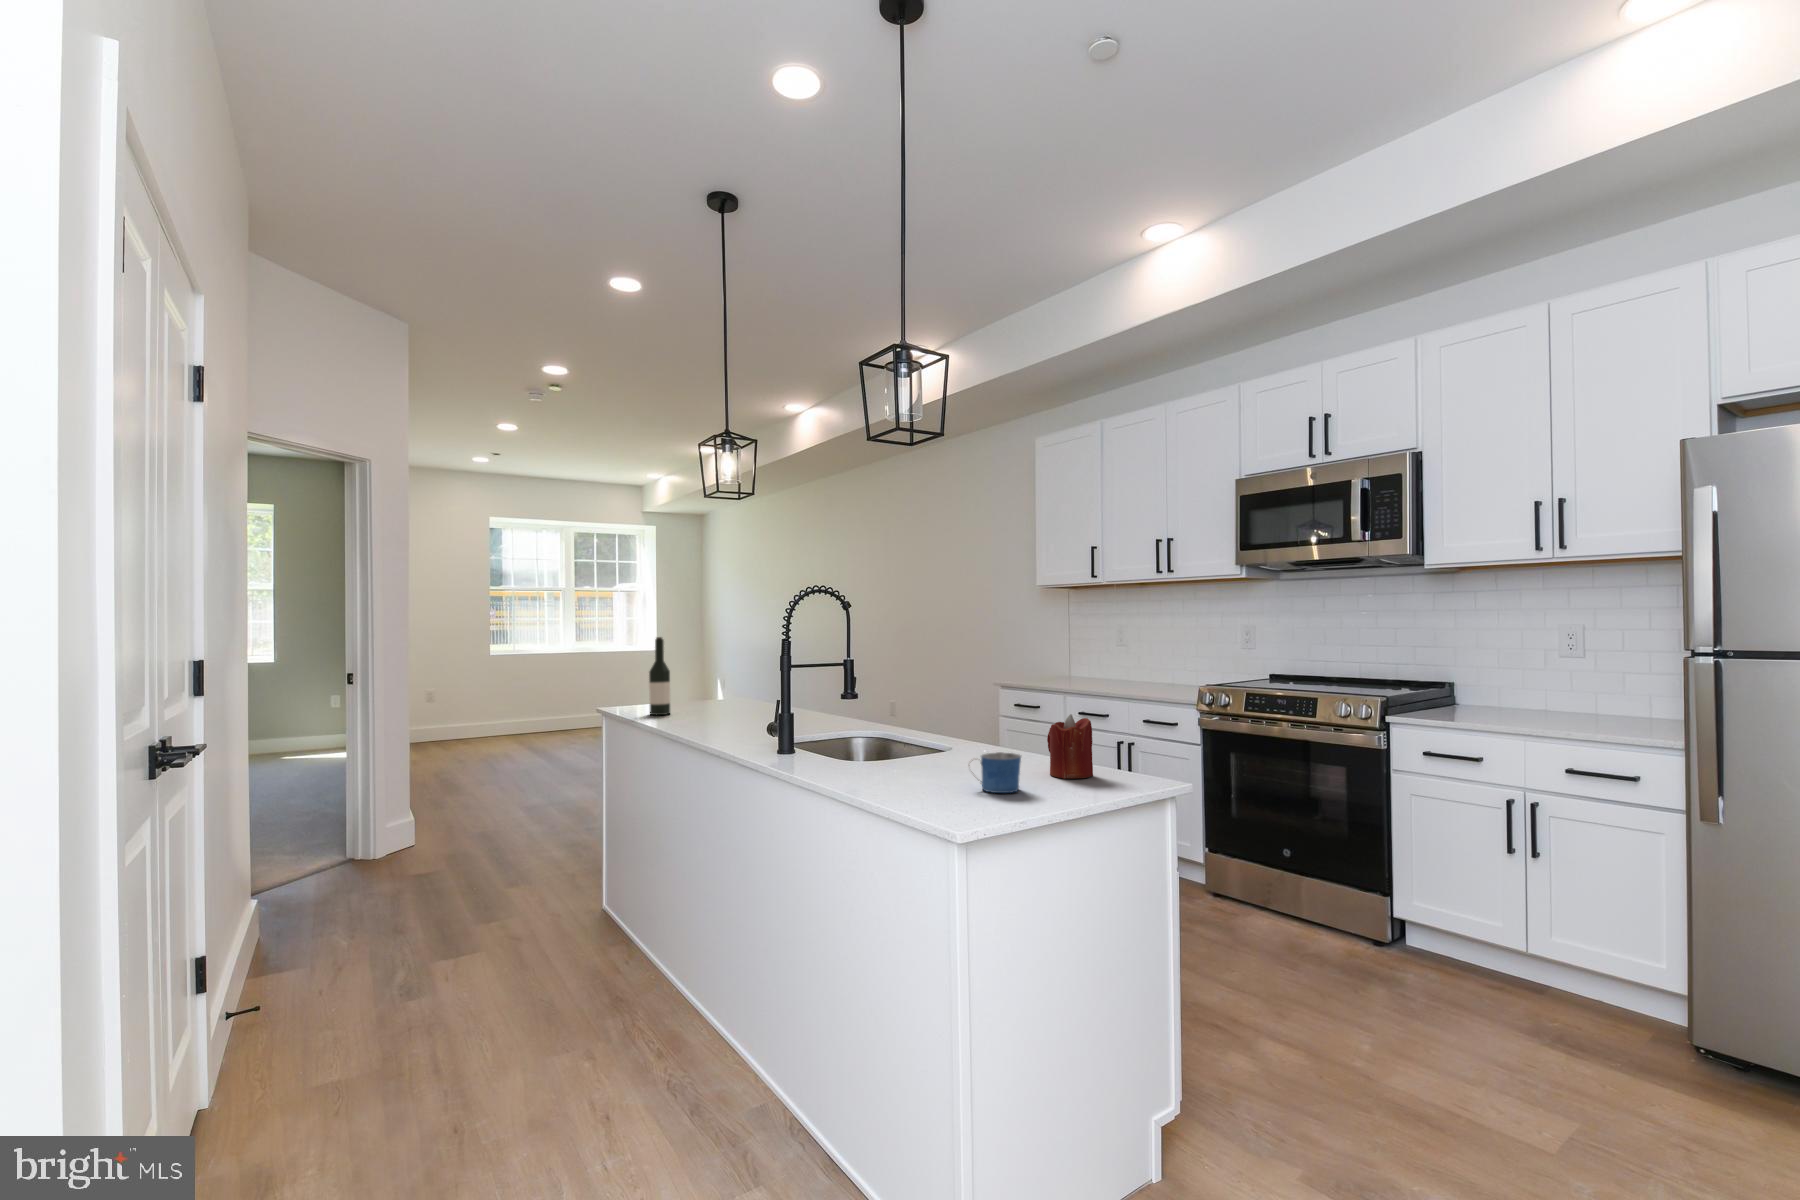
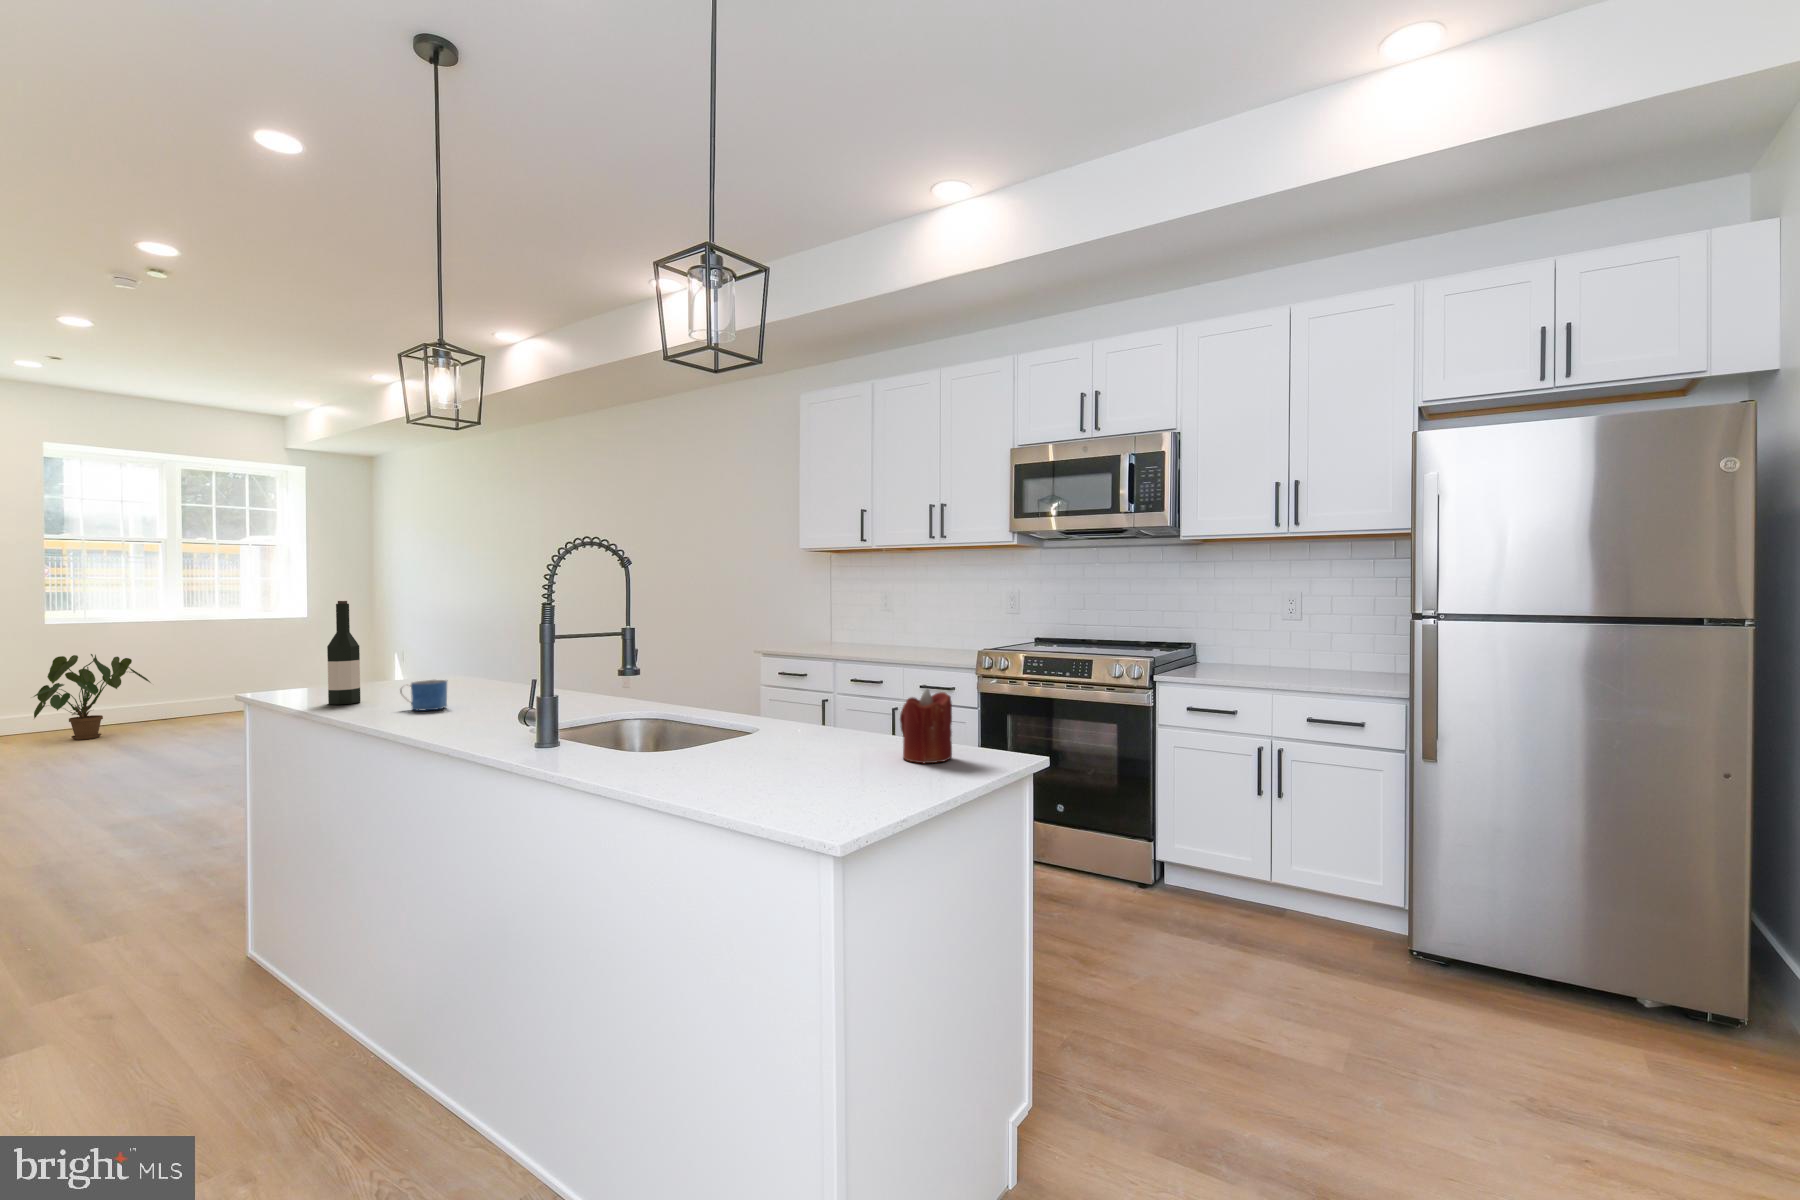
house plant: none [478,675,553,741] -> present [34,654,151,740]
mug: present [981,752,1021,793] -> present [400,680,447,711]

